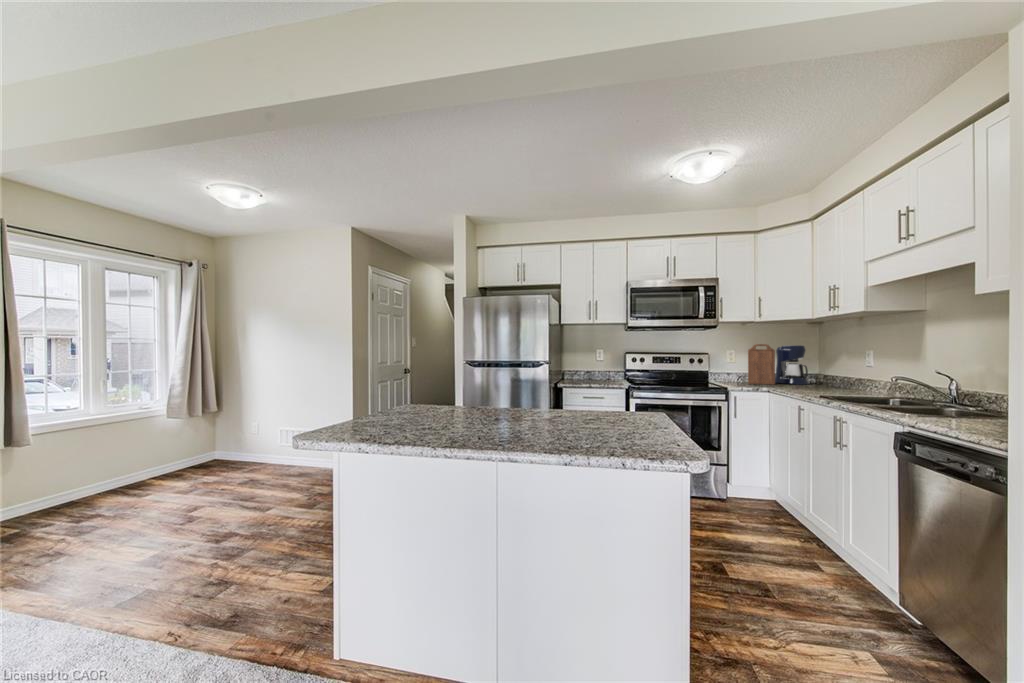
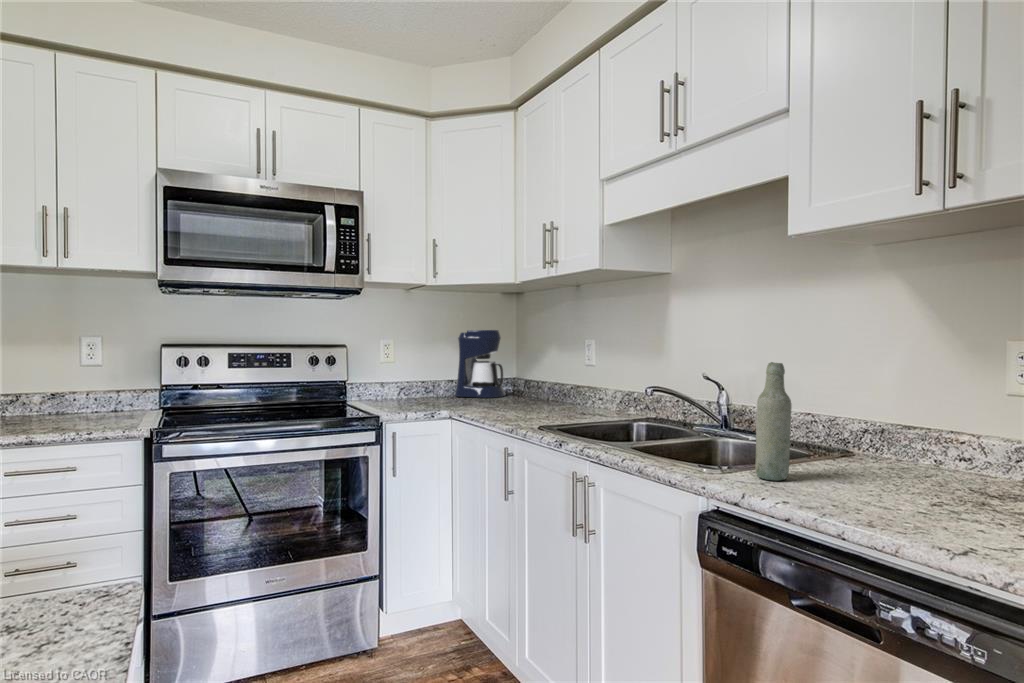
cutting board: present [748,344,775,385] -> none [415,327,458,403]
bottle: none [946,362,971,424] -> present [756,362,792,481]

